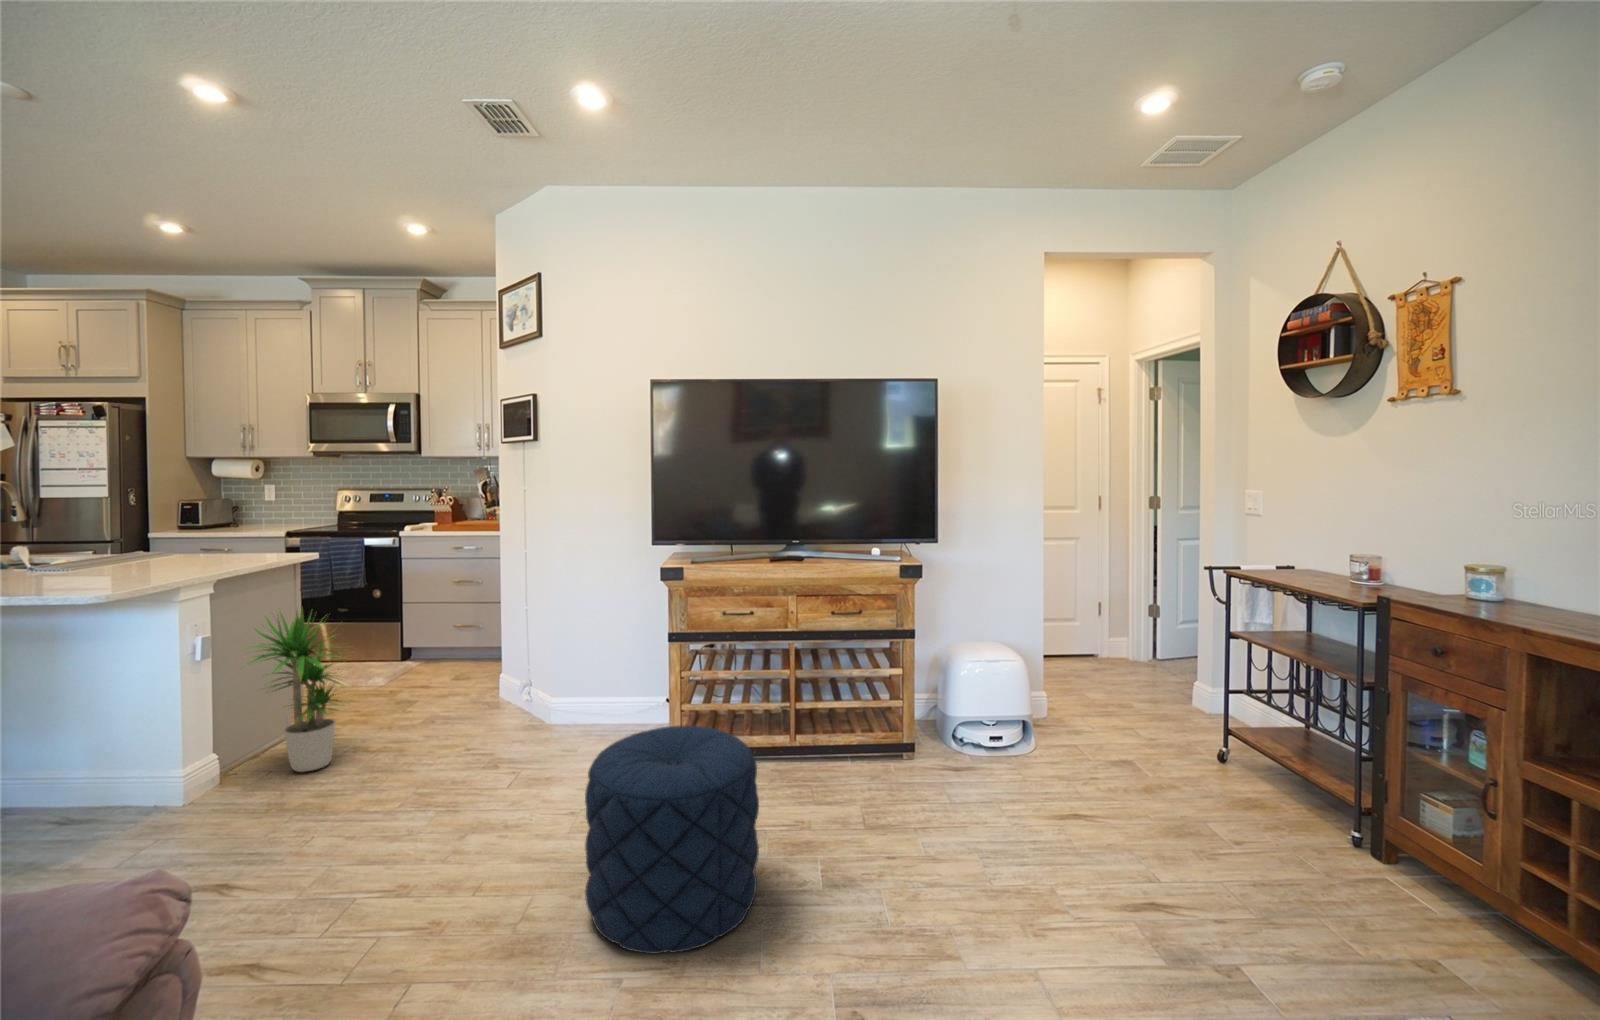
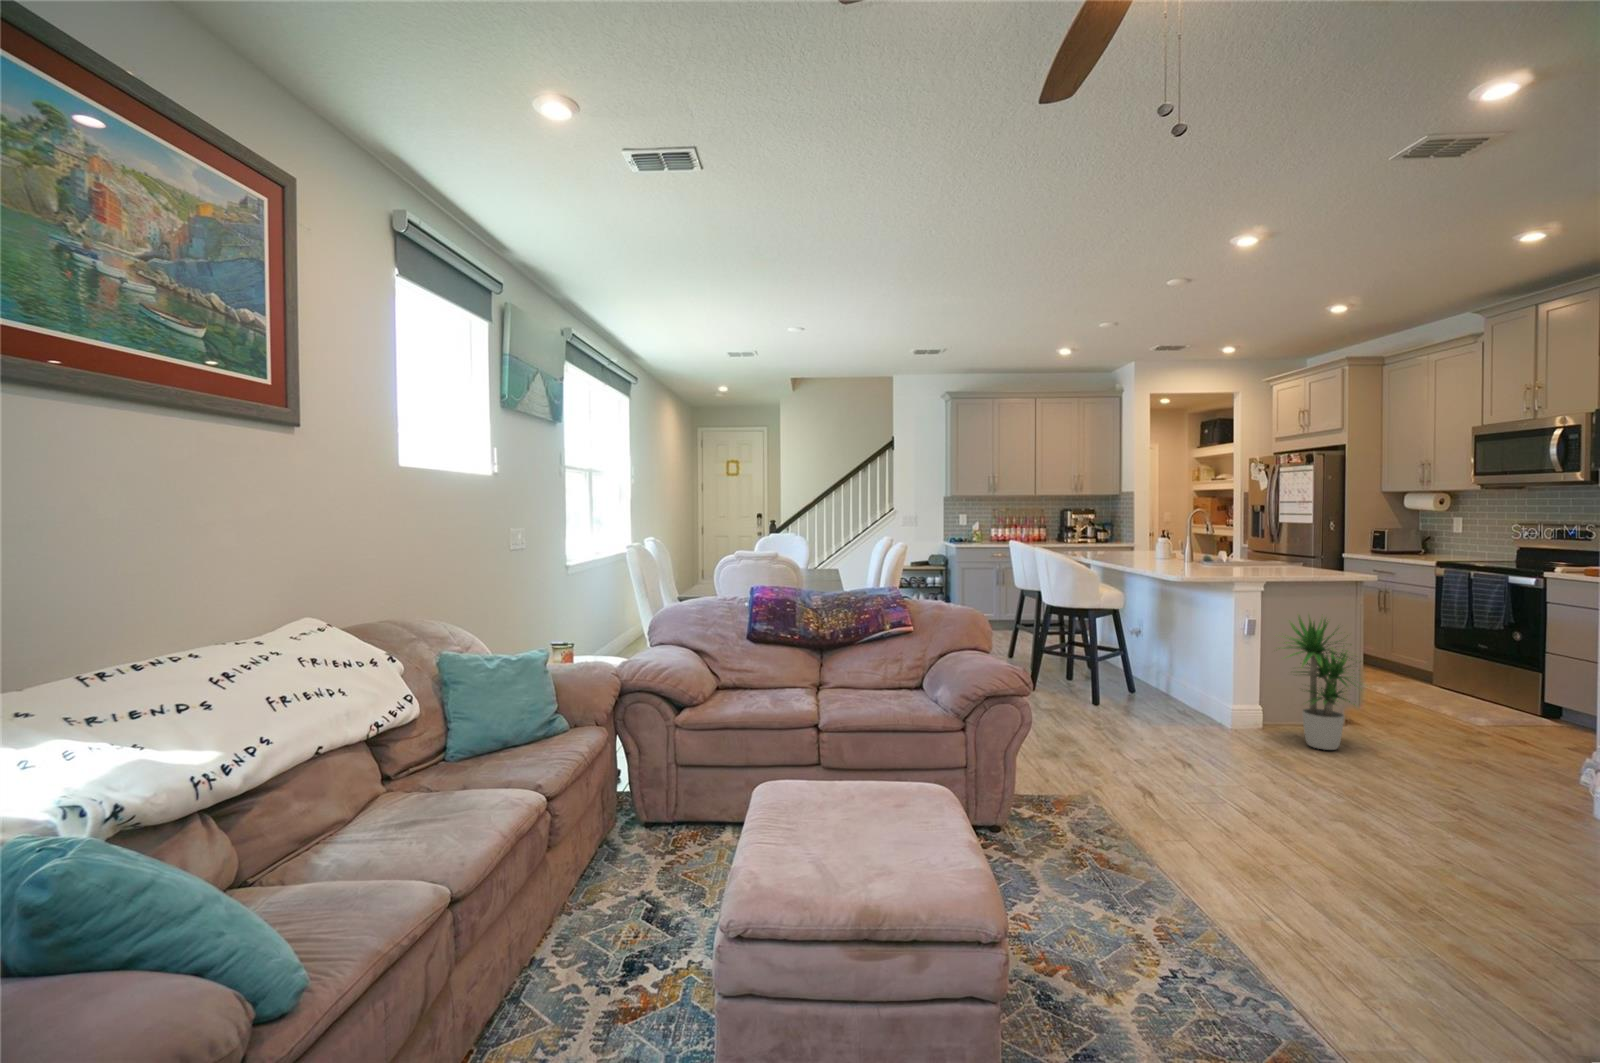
pouf: present [585,726,759,954] -> none [1305,762,1538,991]

